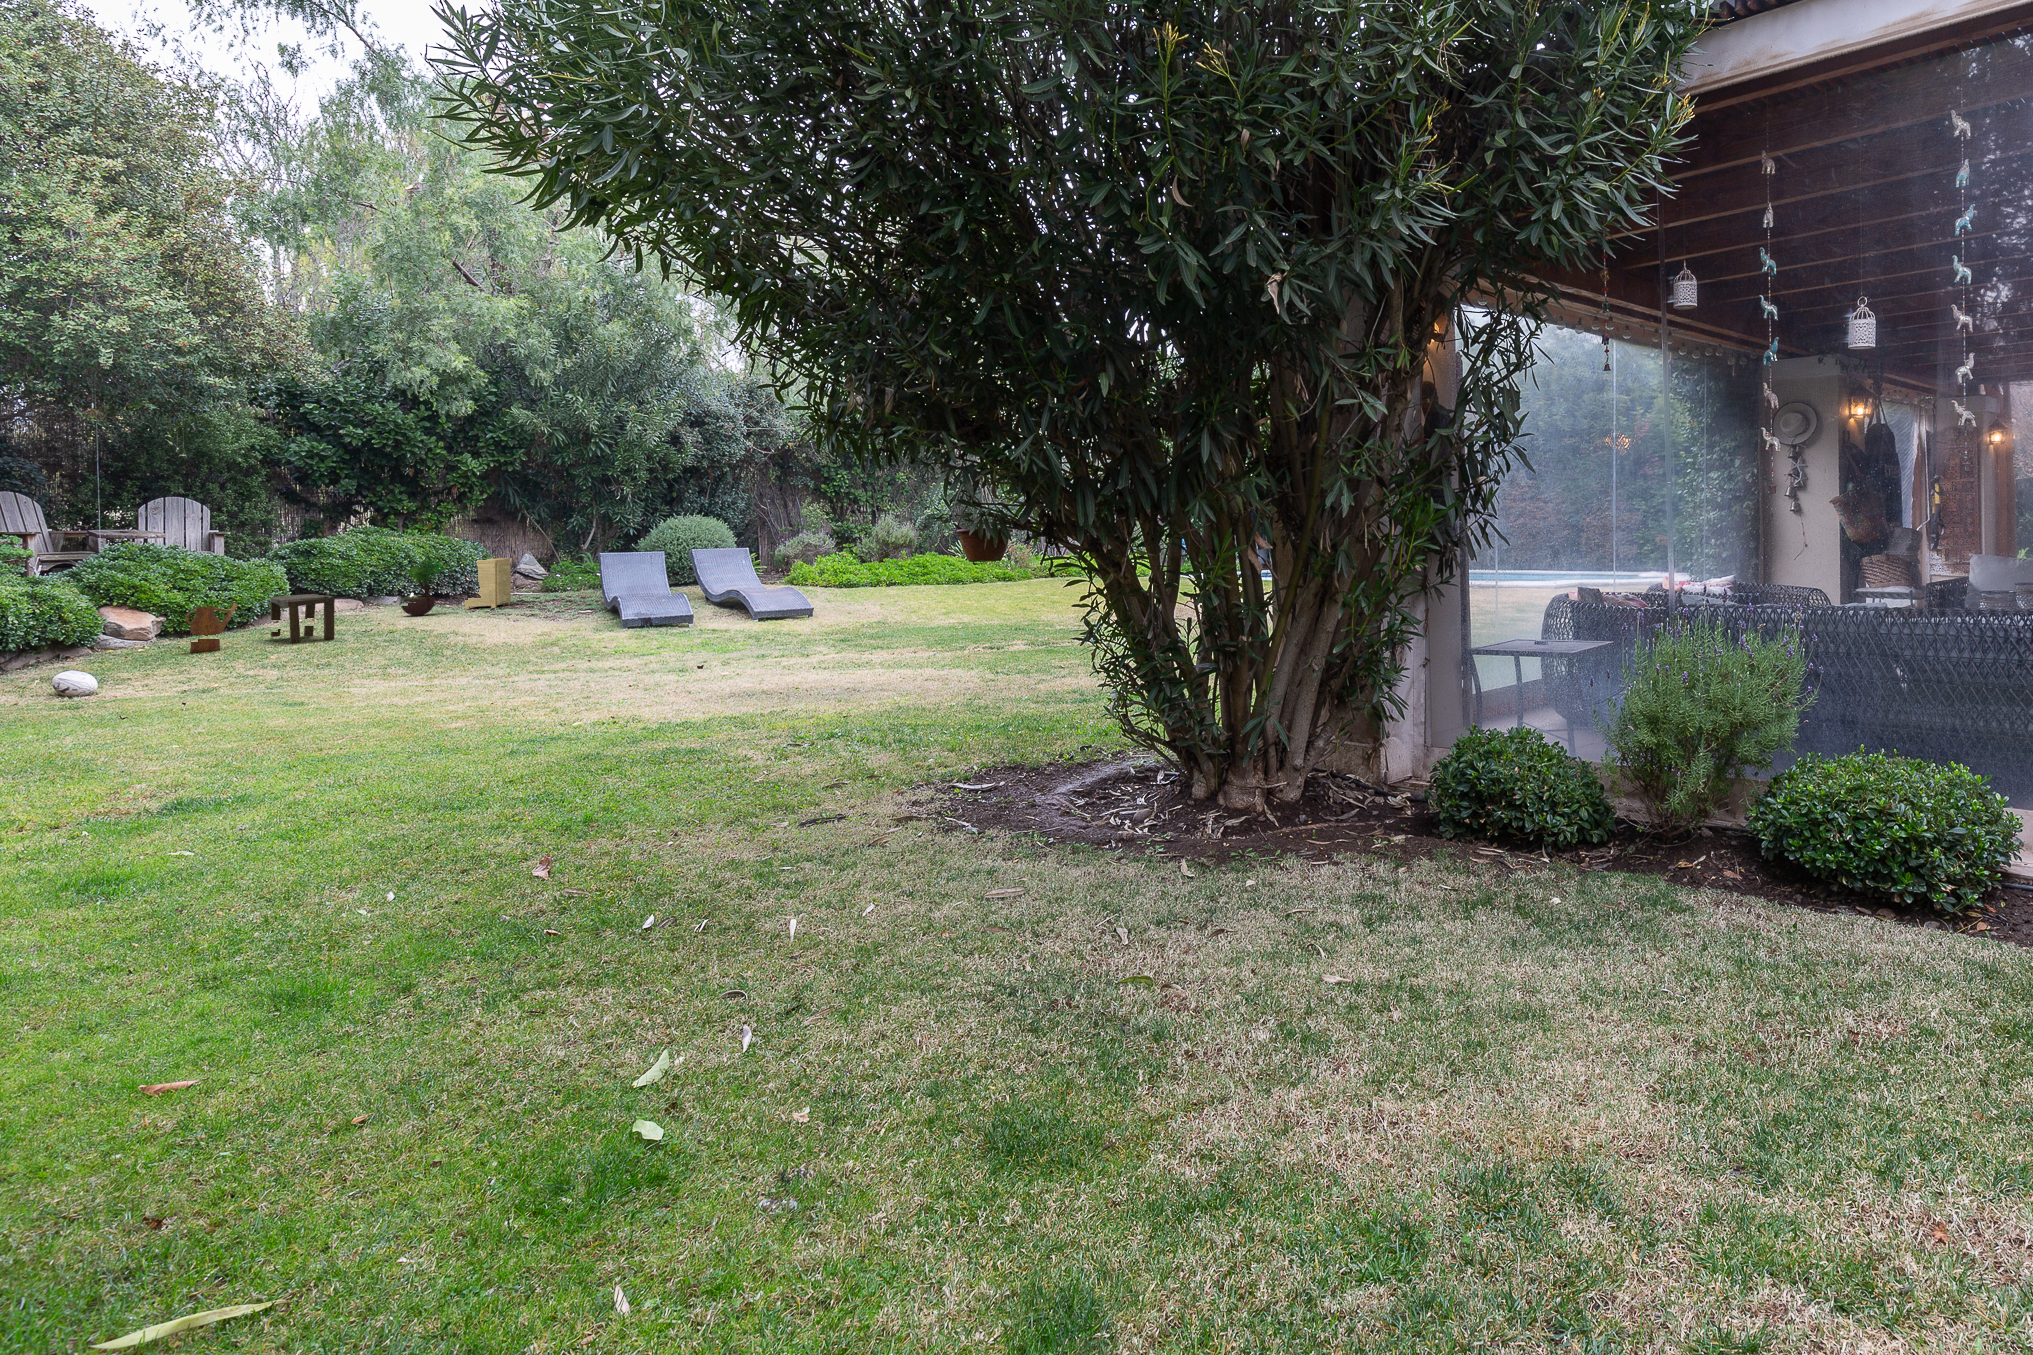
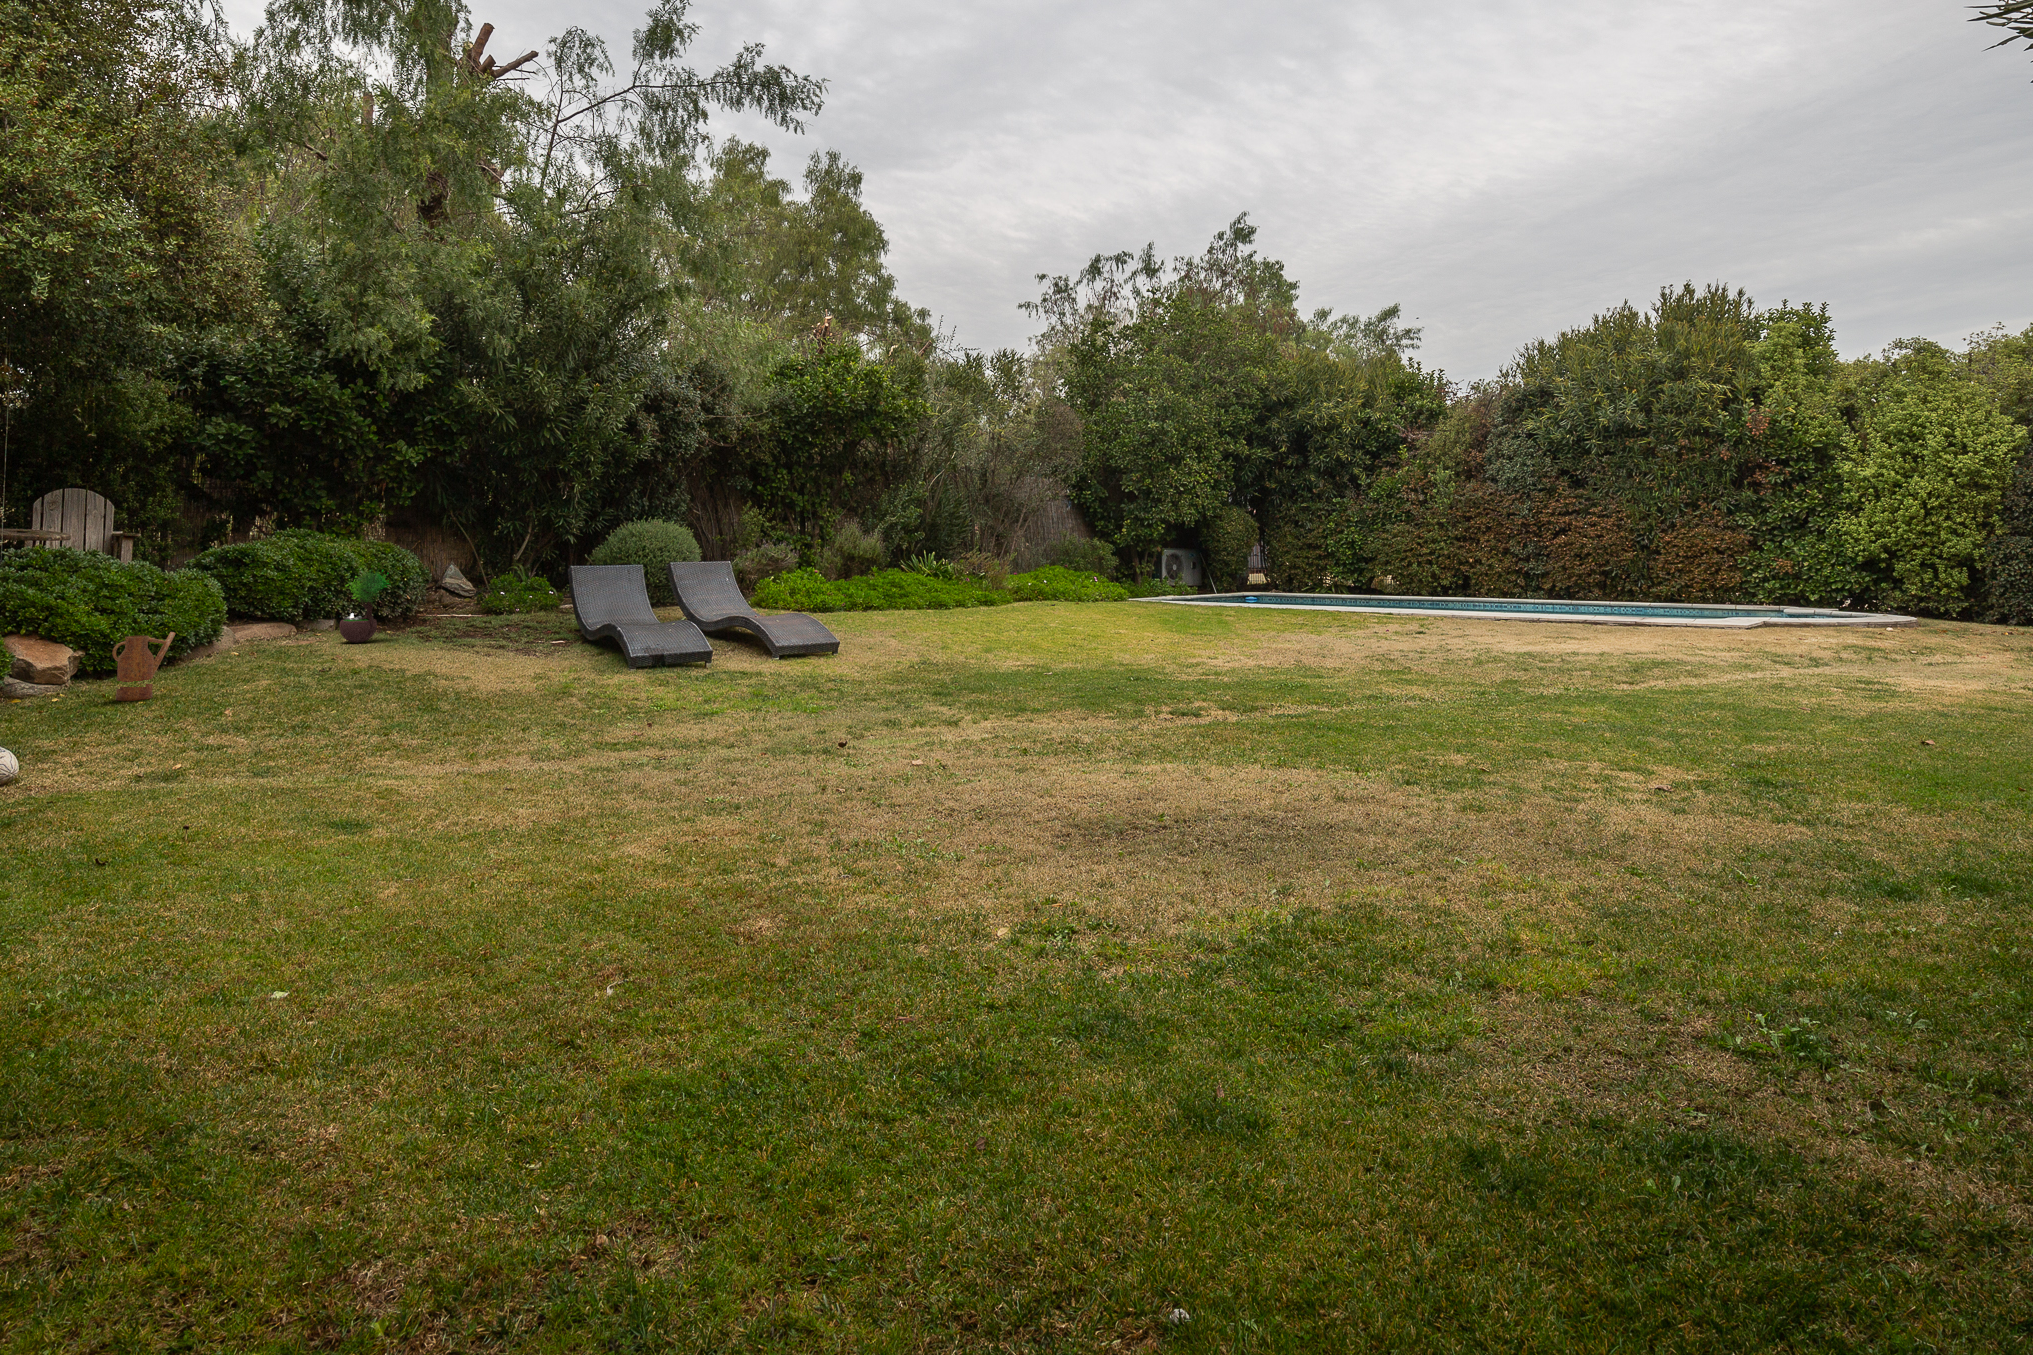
side table: present [465,558,511,609] -> none [404,571,452,634]
bench: present [270,594,335,643] -> none [207,618,291,688]

